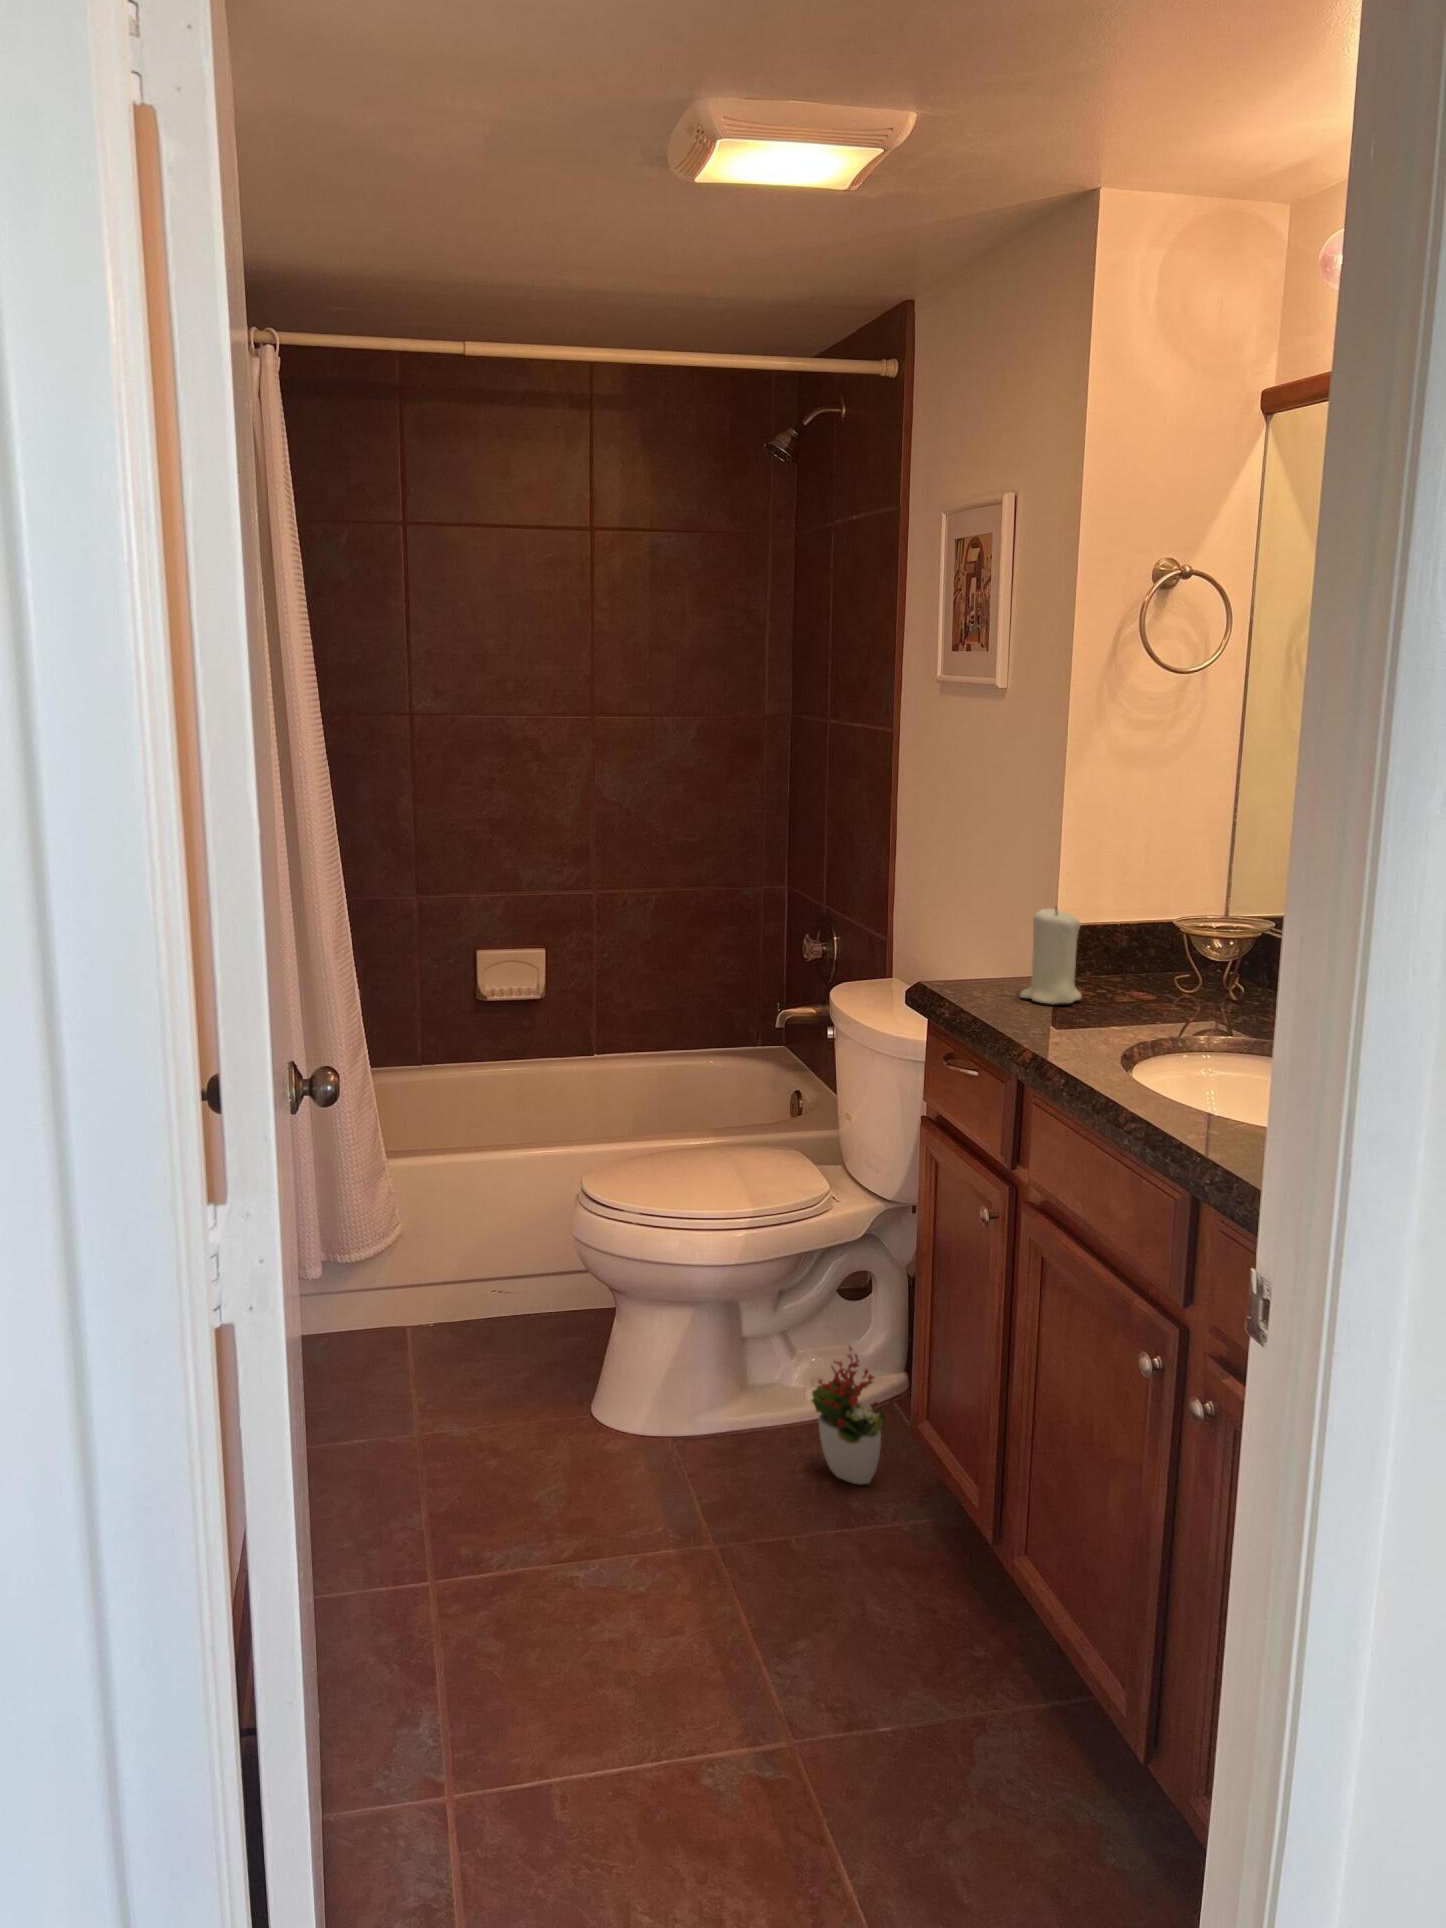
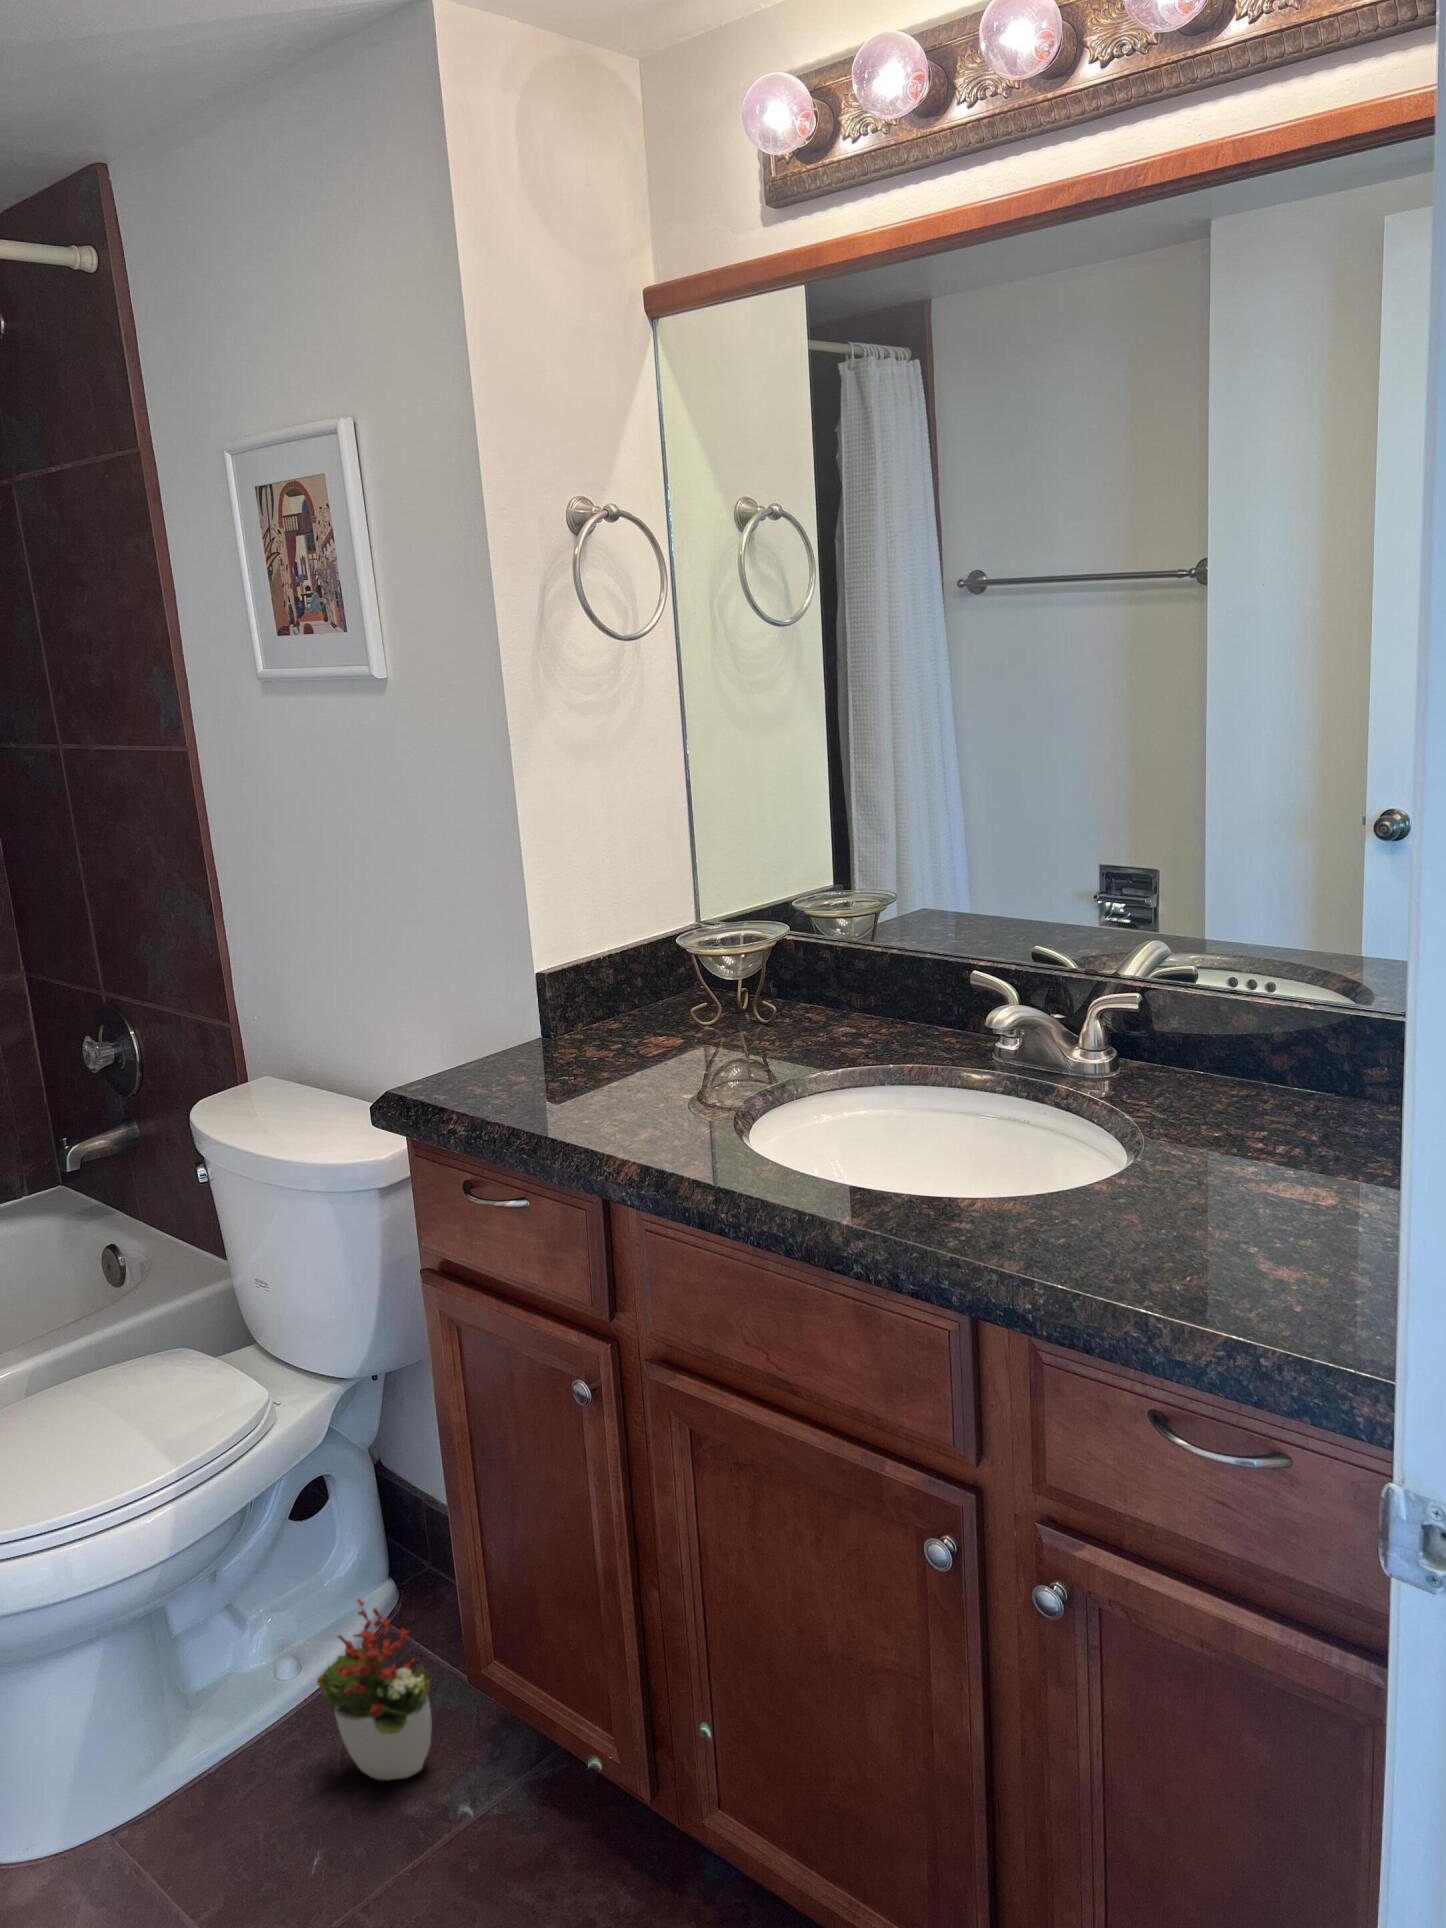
candle: present [1020,908,1082,1004] -> none [532,954,609,1084]

